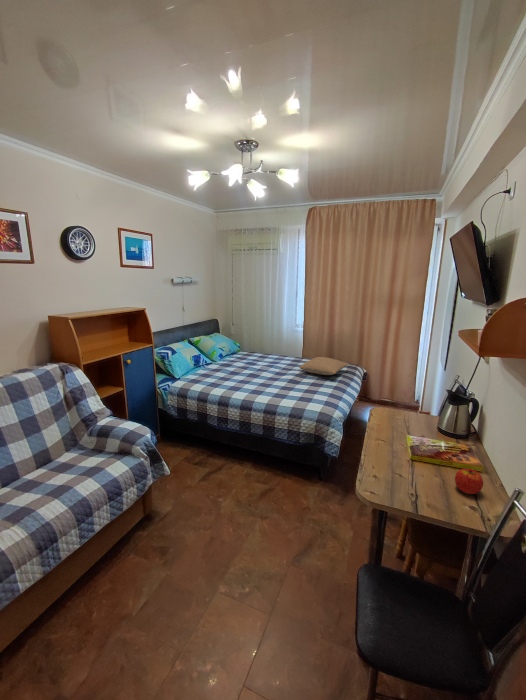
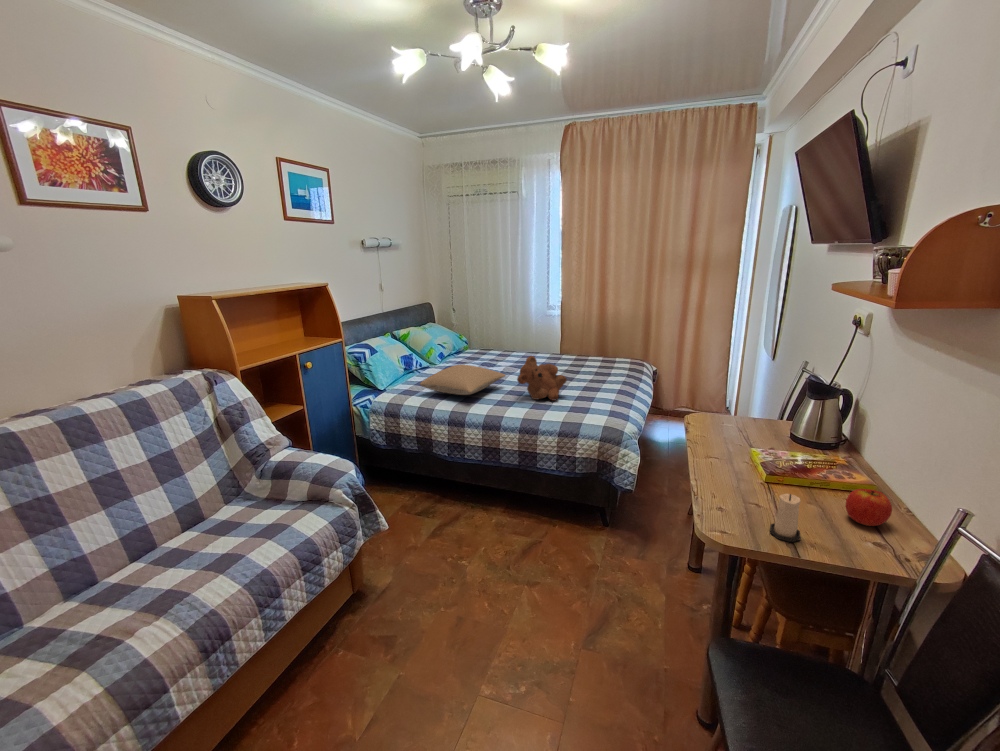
pillow: present [300,357,348,375] -> present [420,365,505,395]
teddy bear: none [266,362,300,392] -> present [517,356,567,400]
candle: none [402,469,421,502] -> present [770,494,800,542]

